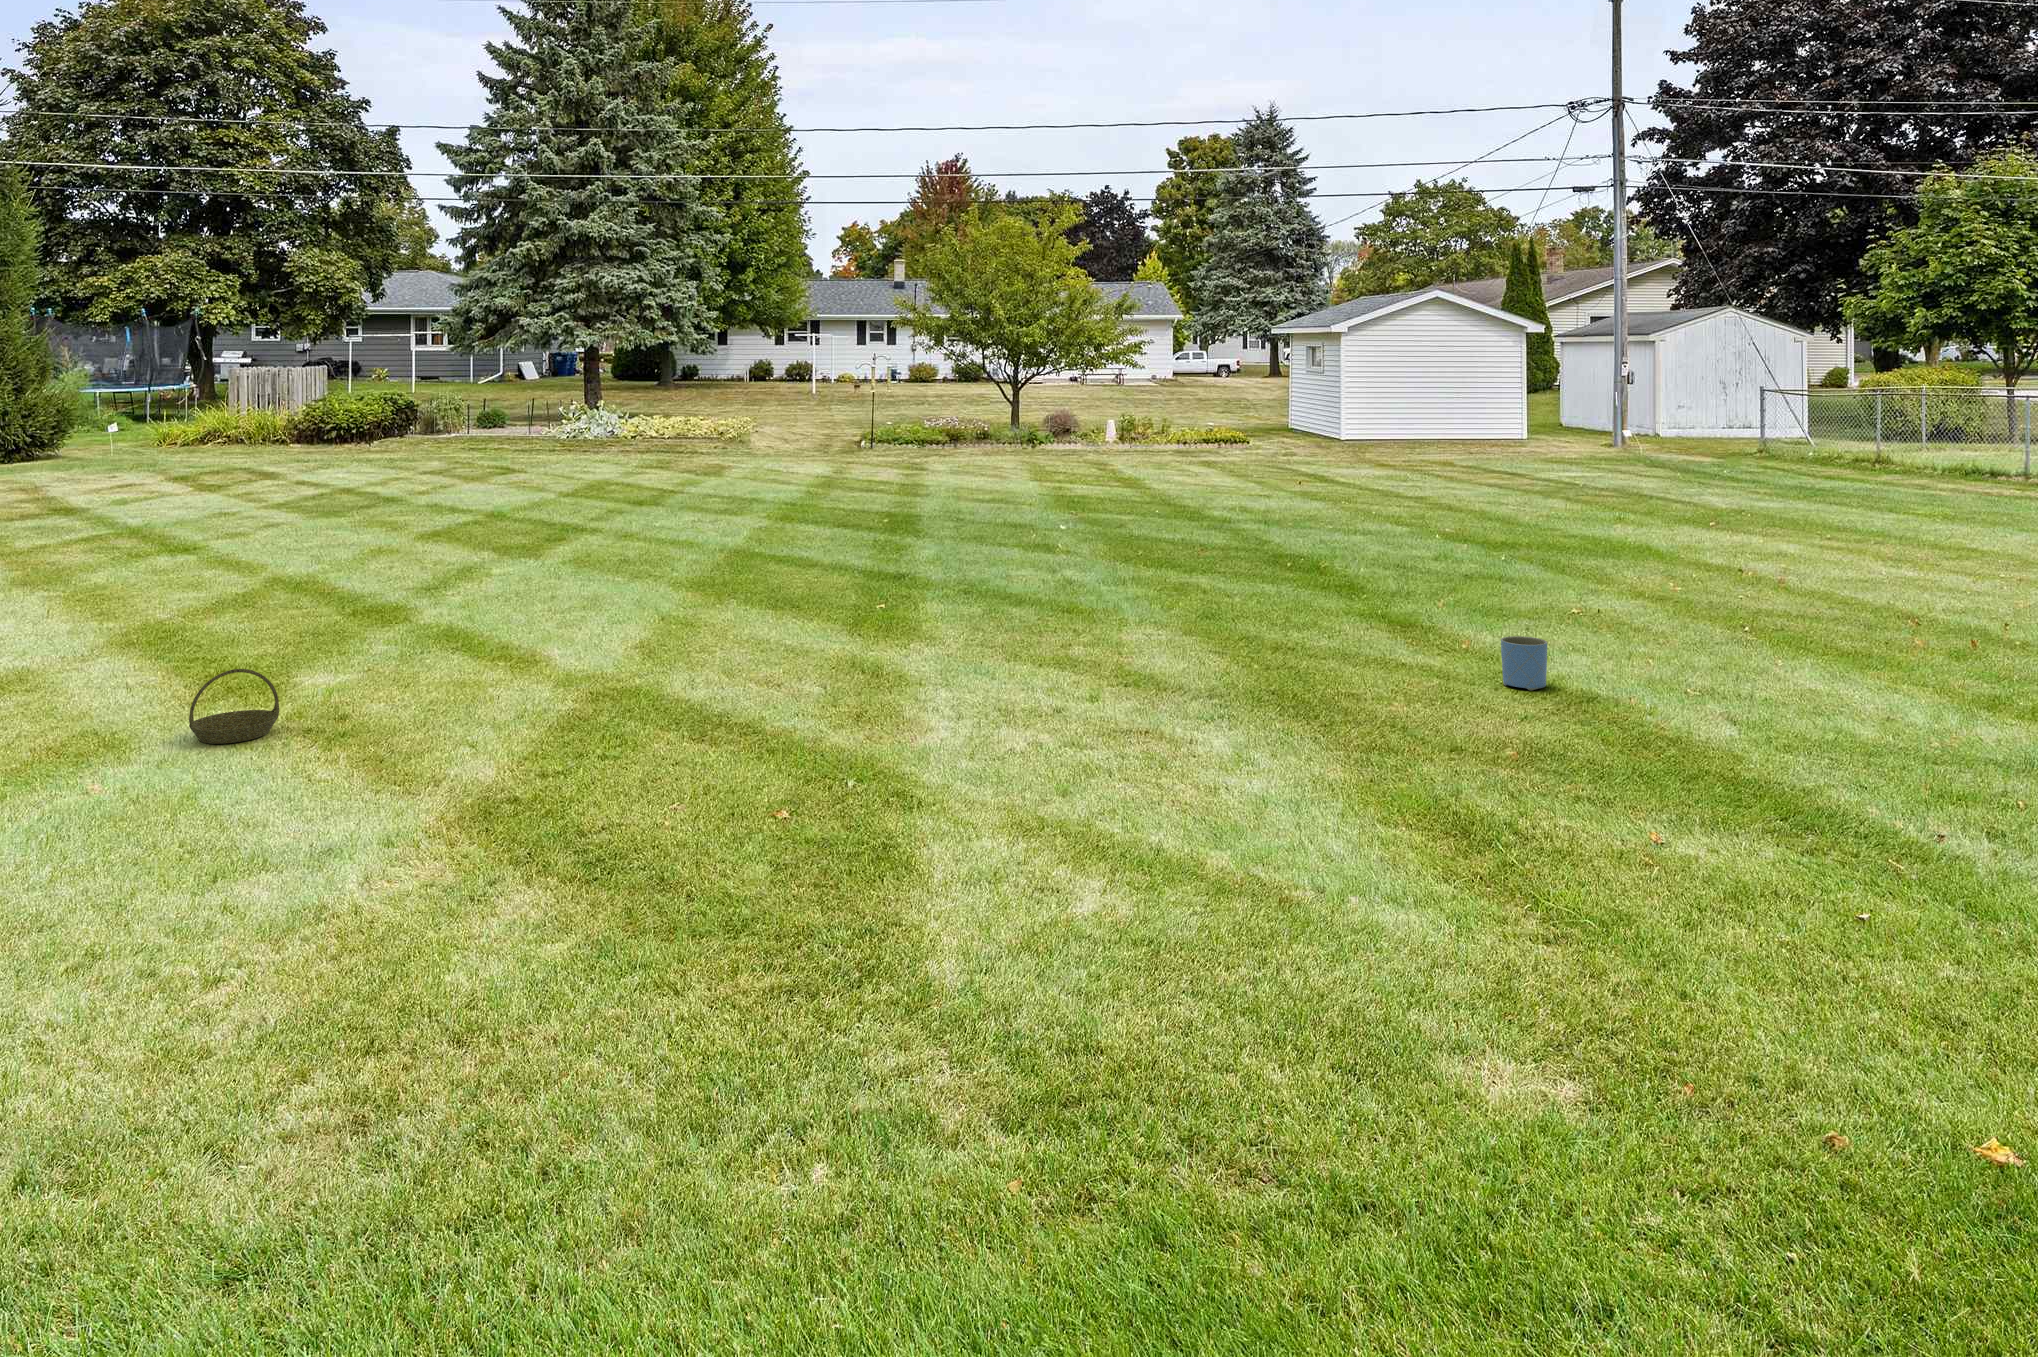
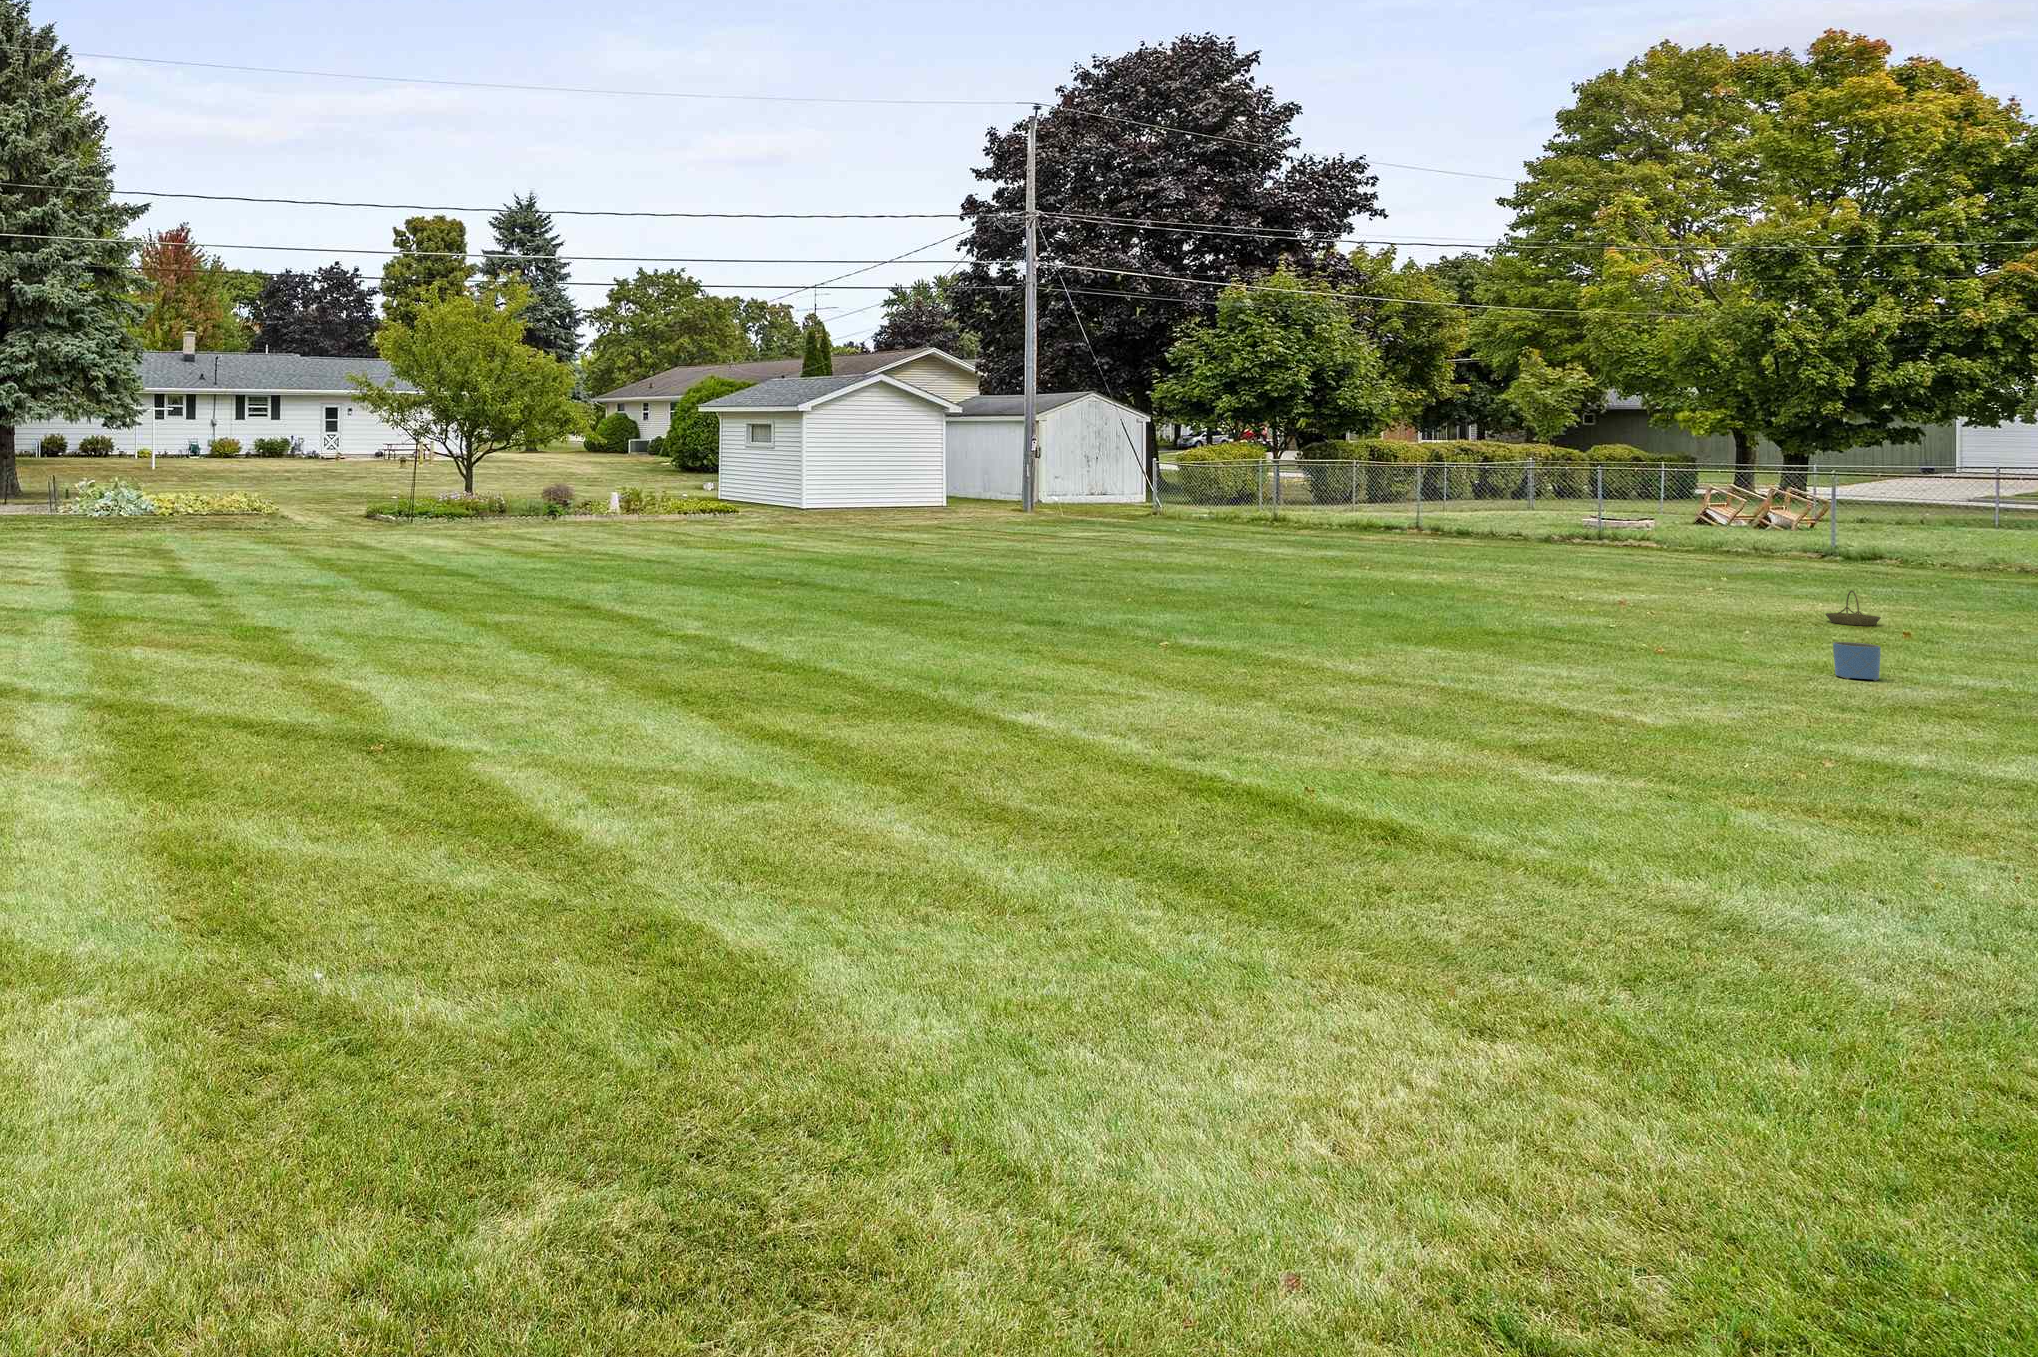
basket: present [189,669,279,744] -> present [1825,590,1881,626]

